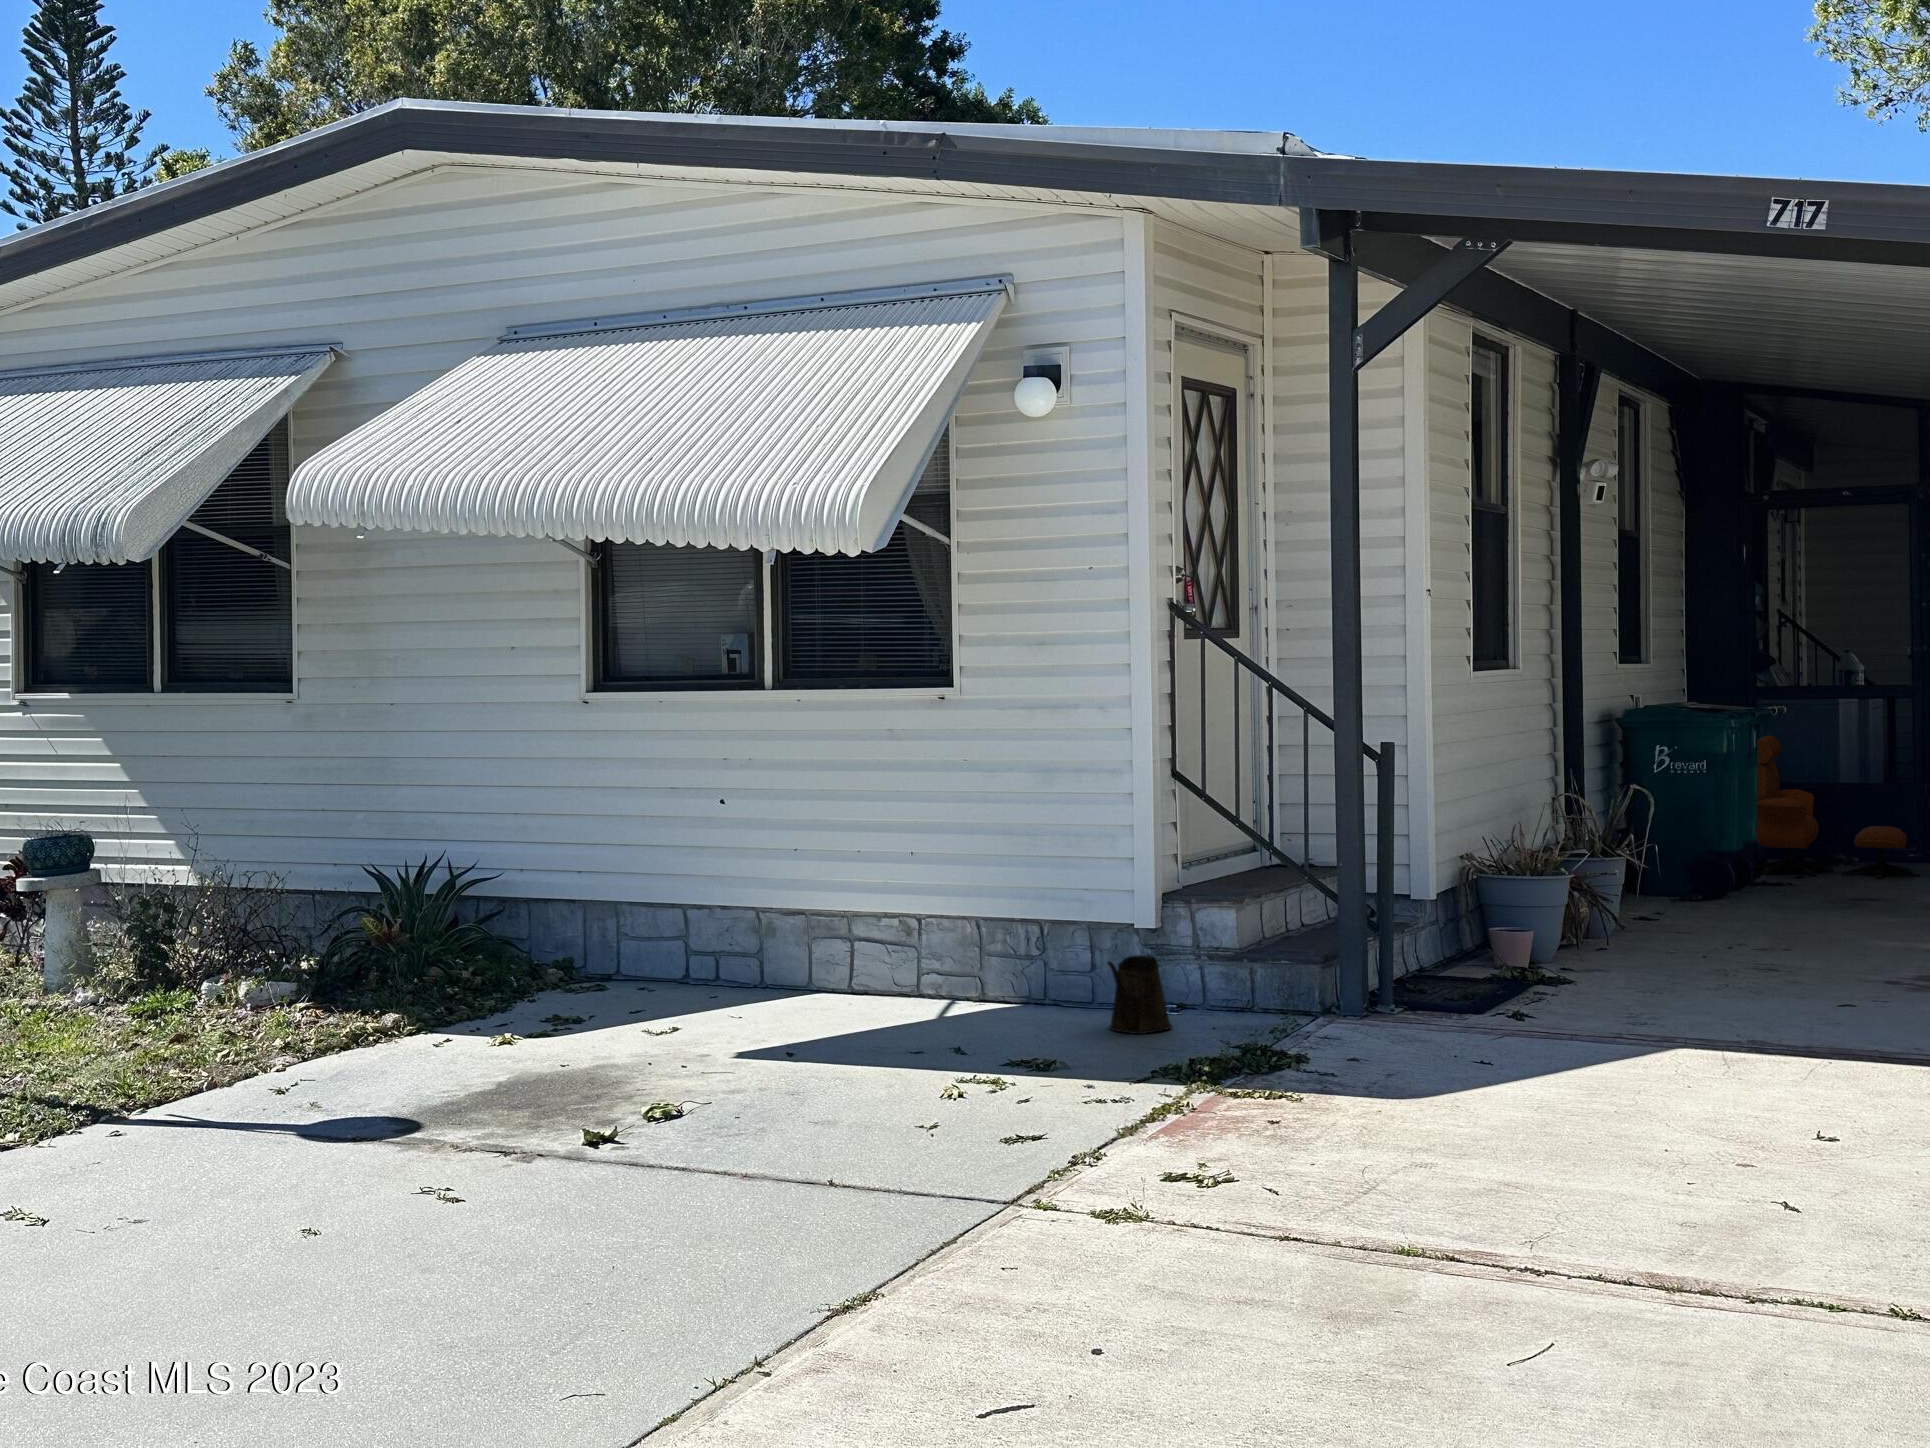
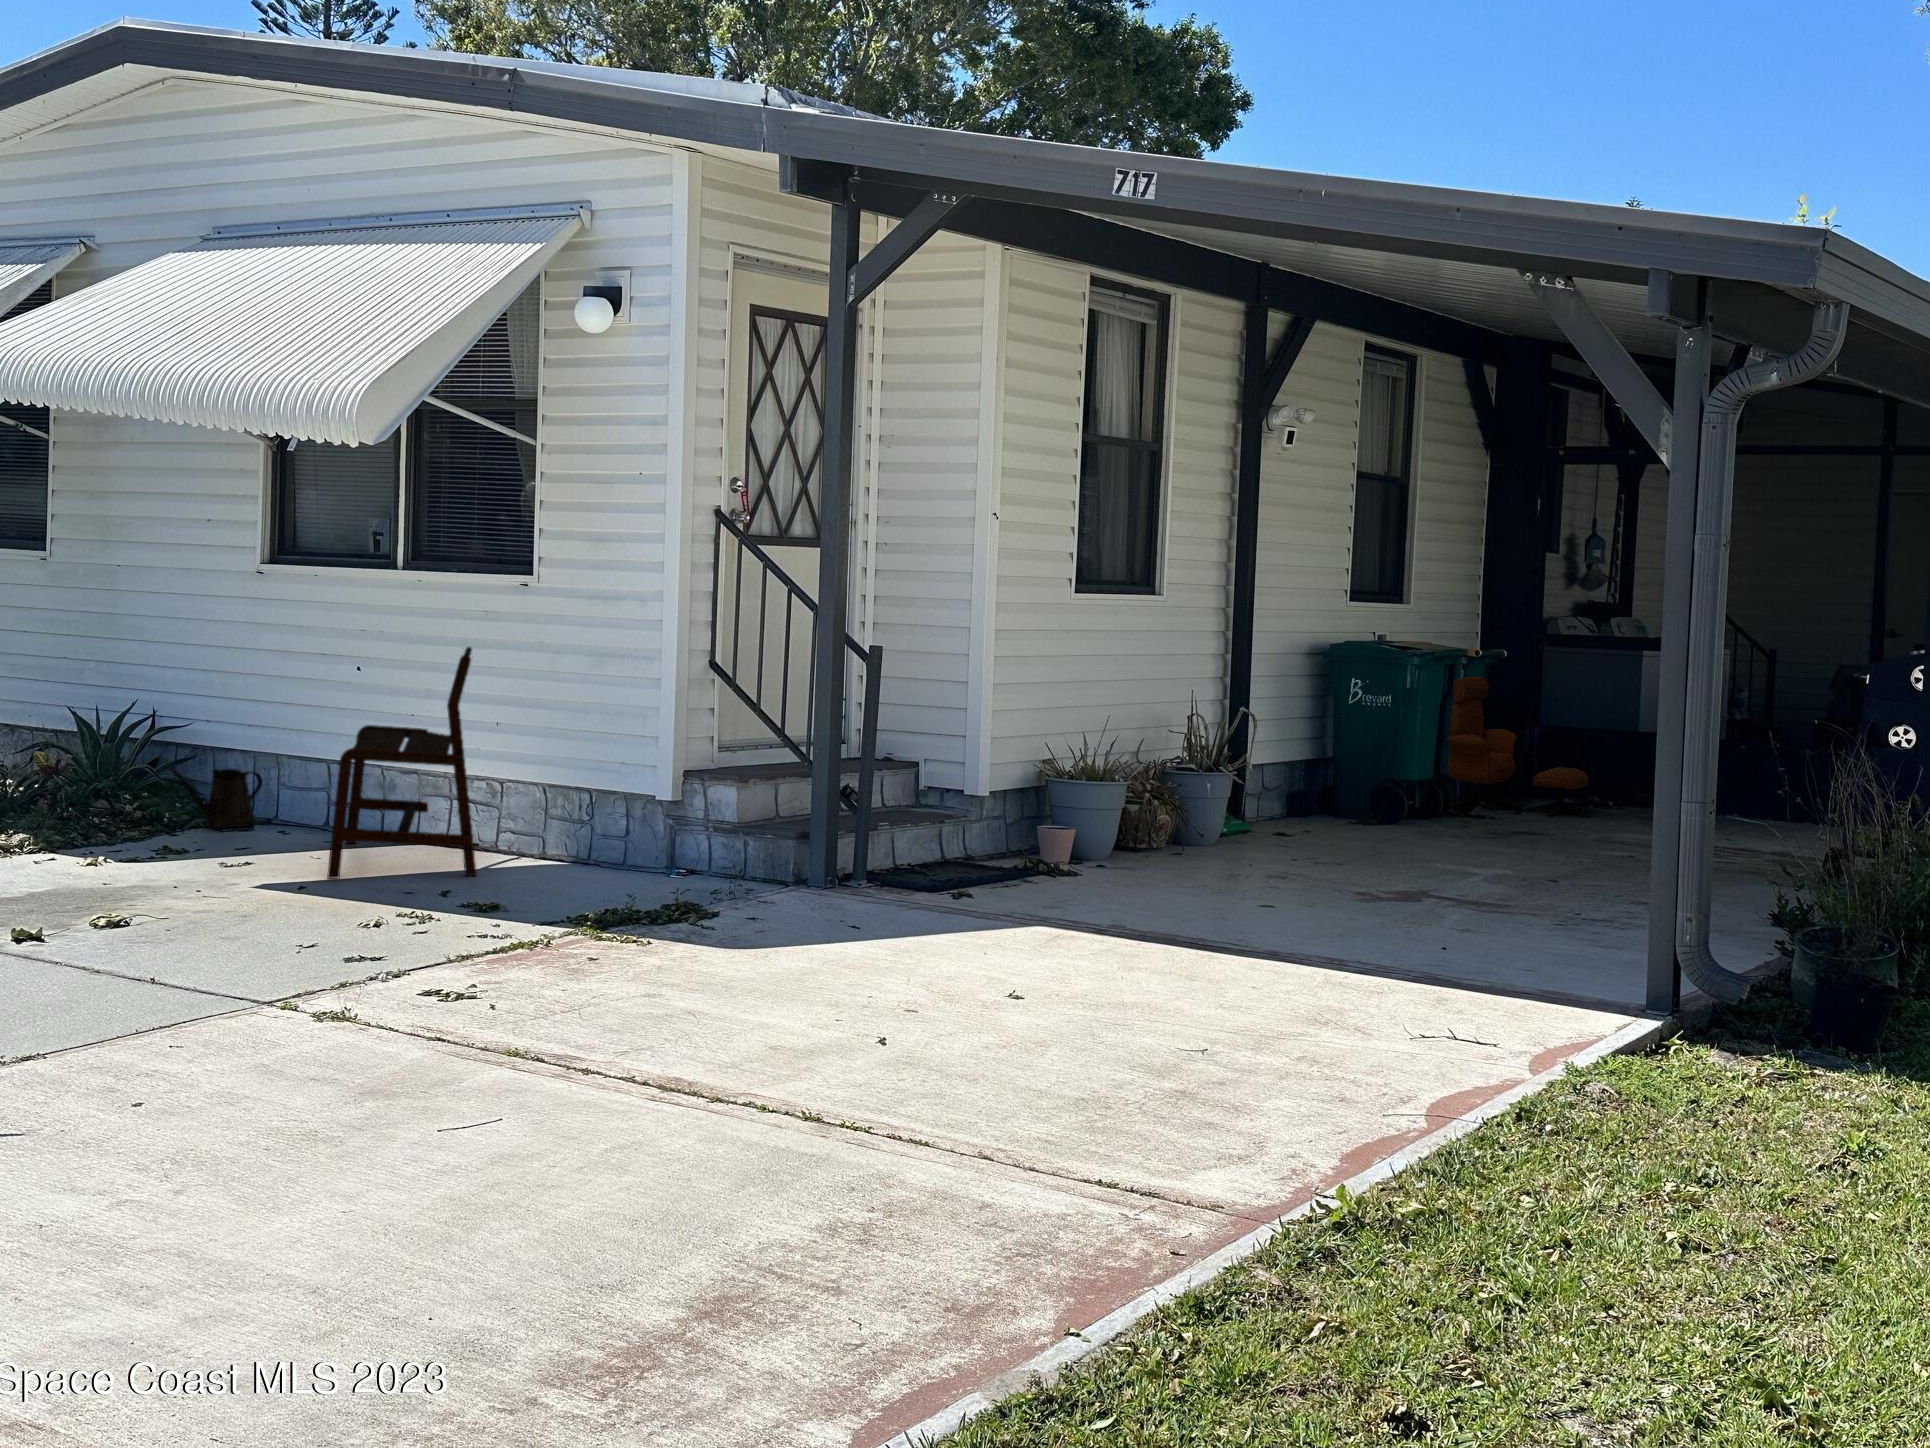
bench: none [737,766,947,1044] -> present [327,647,478,879]
watering can: present [1107,955,1172,1034] -> present [169,768,263,828]

